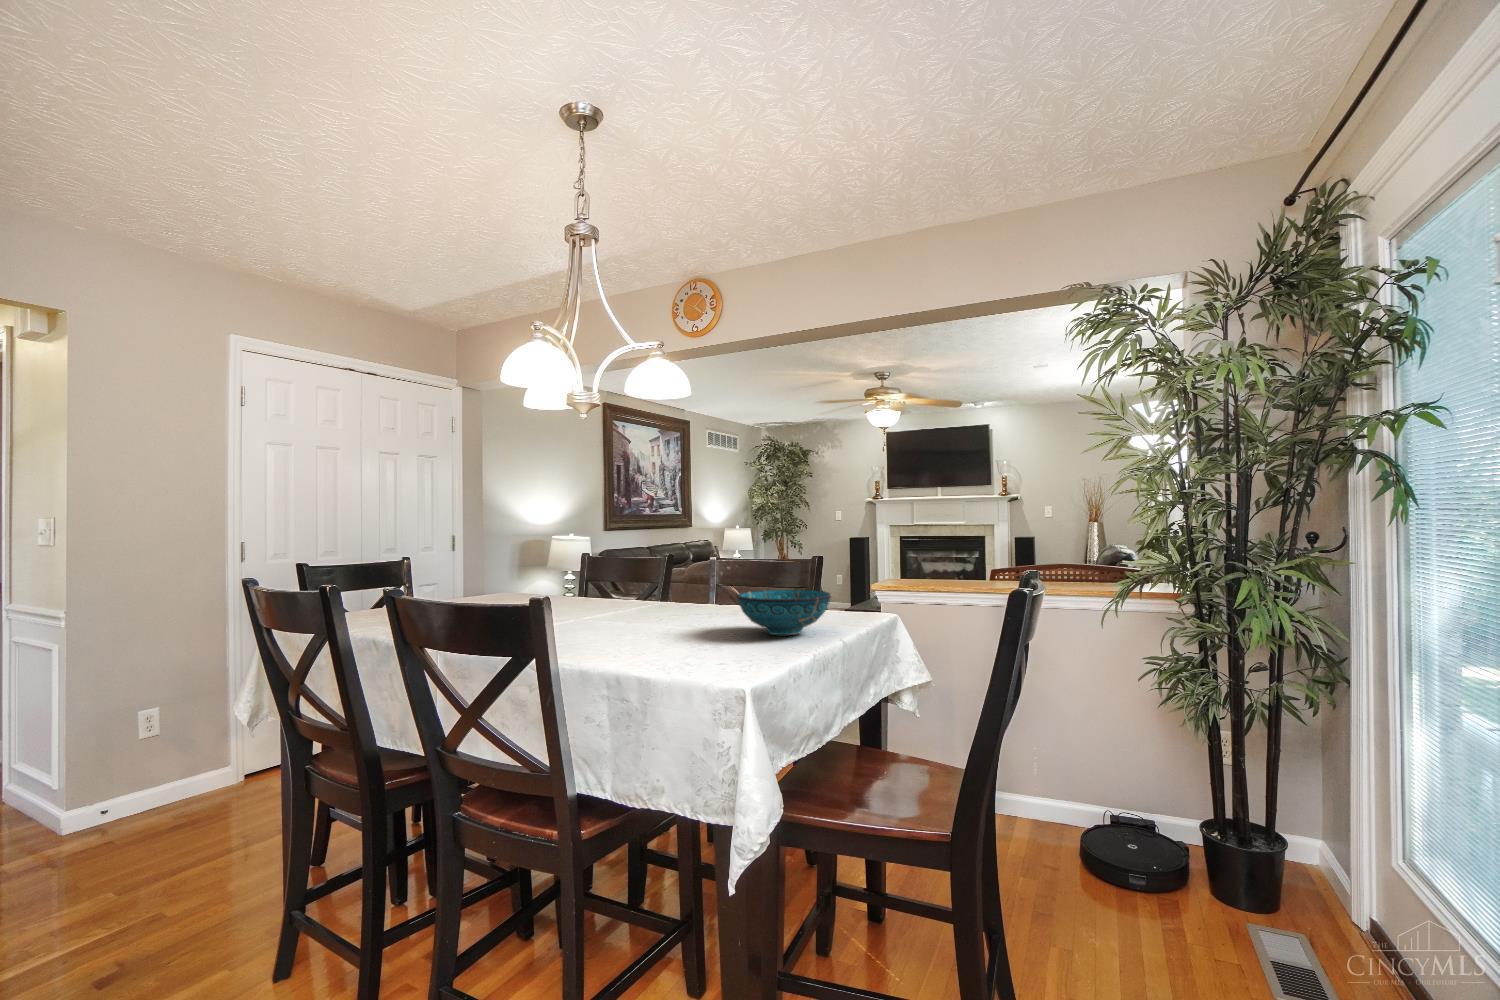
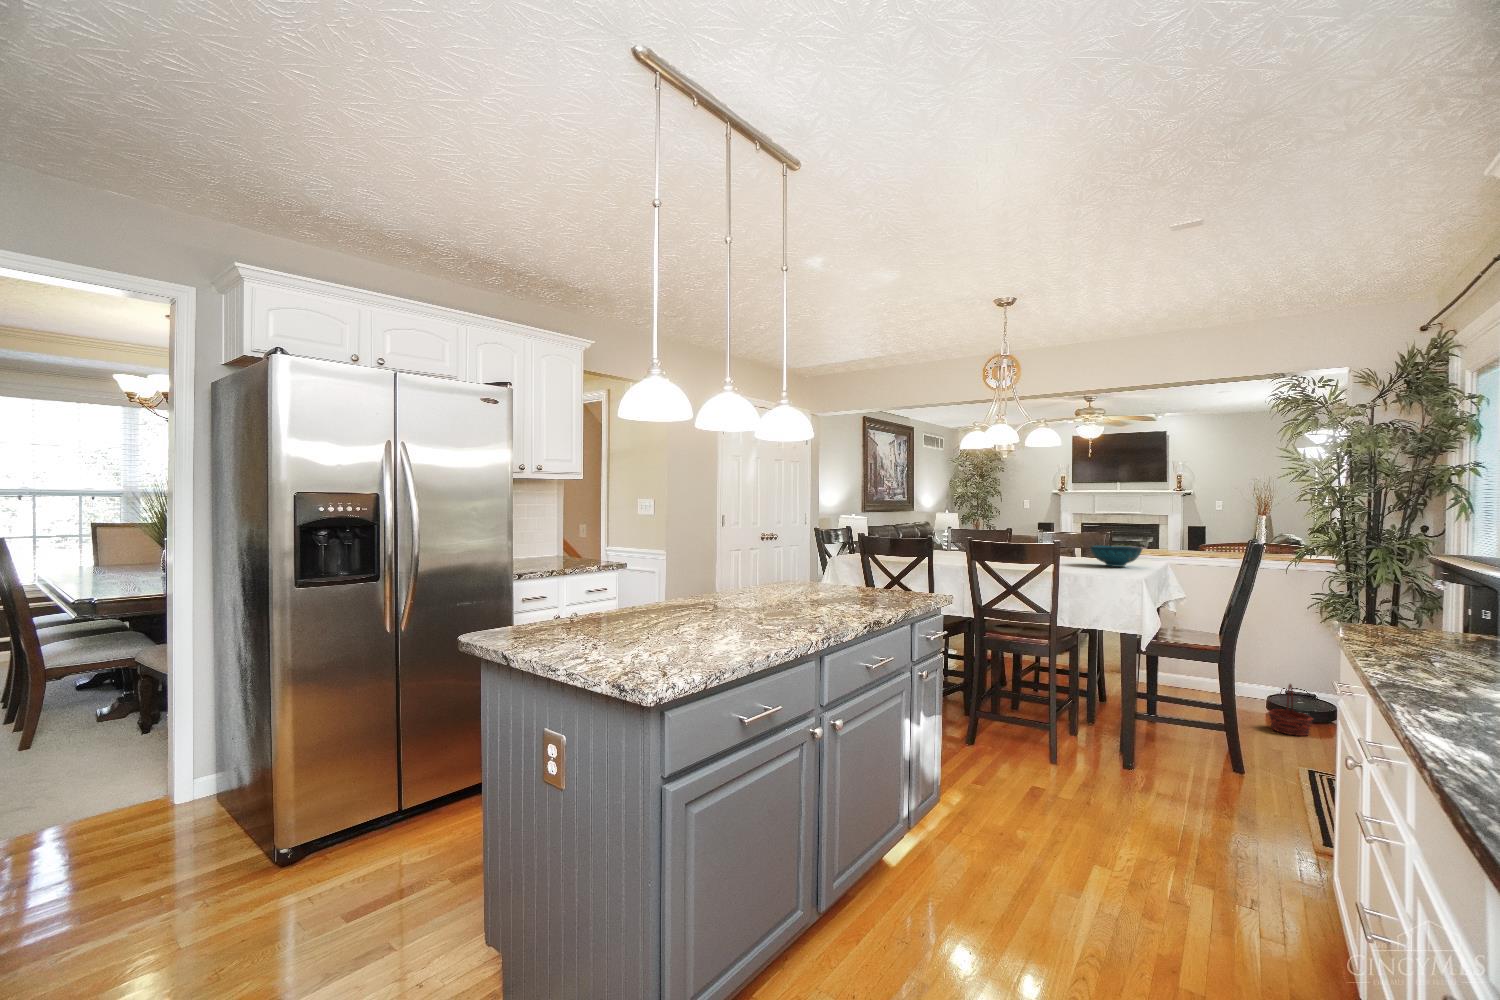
basket: none [1078,834,1153,941] -> present [1269,684,1312,736]

